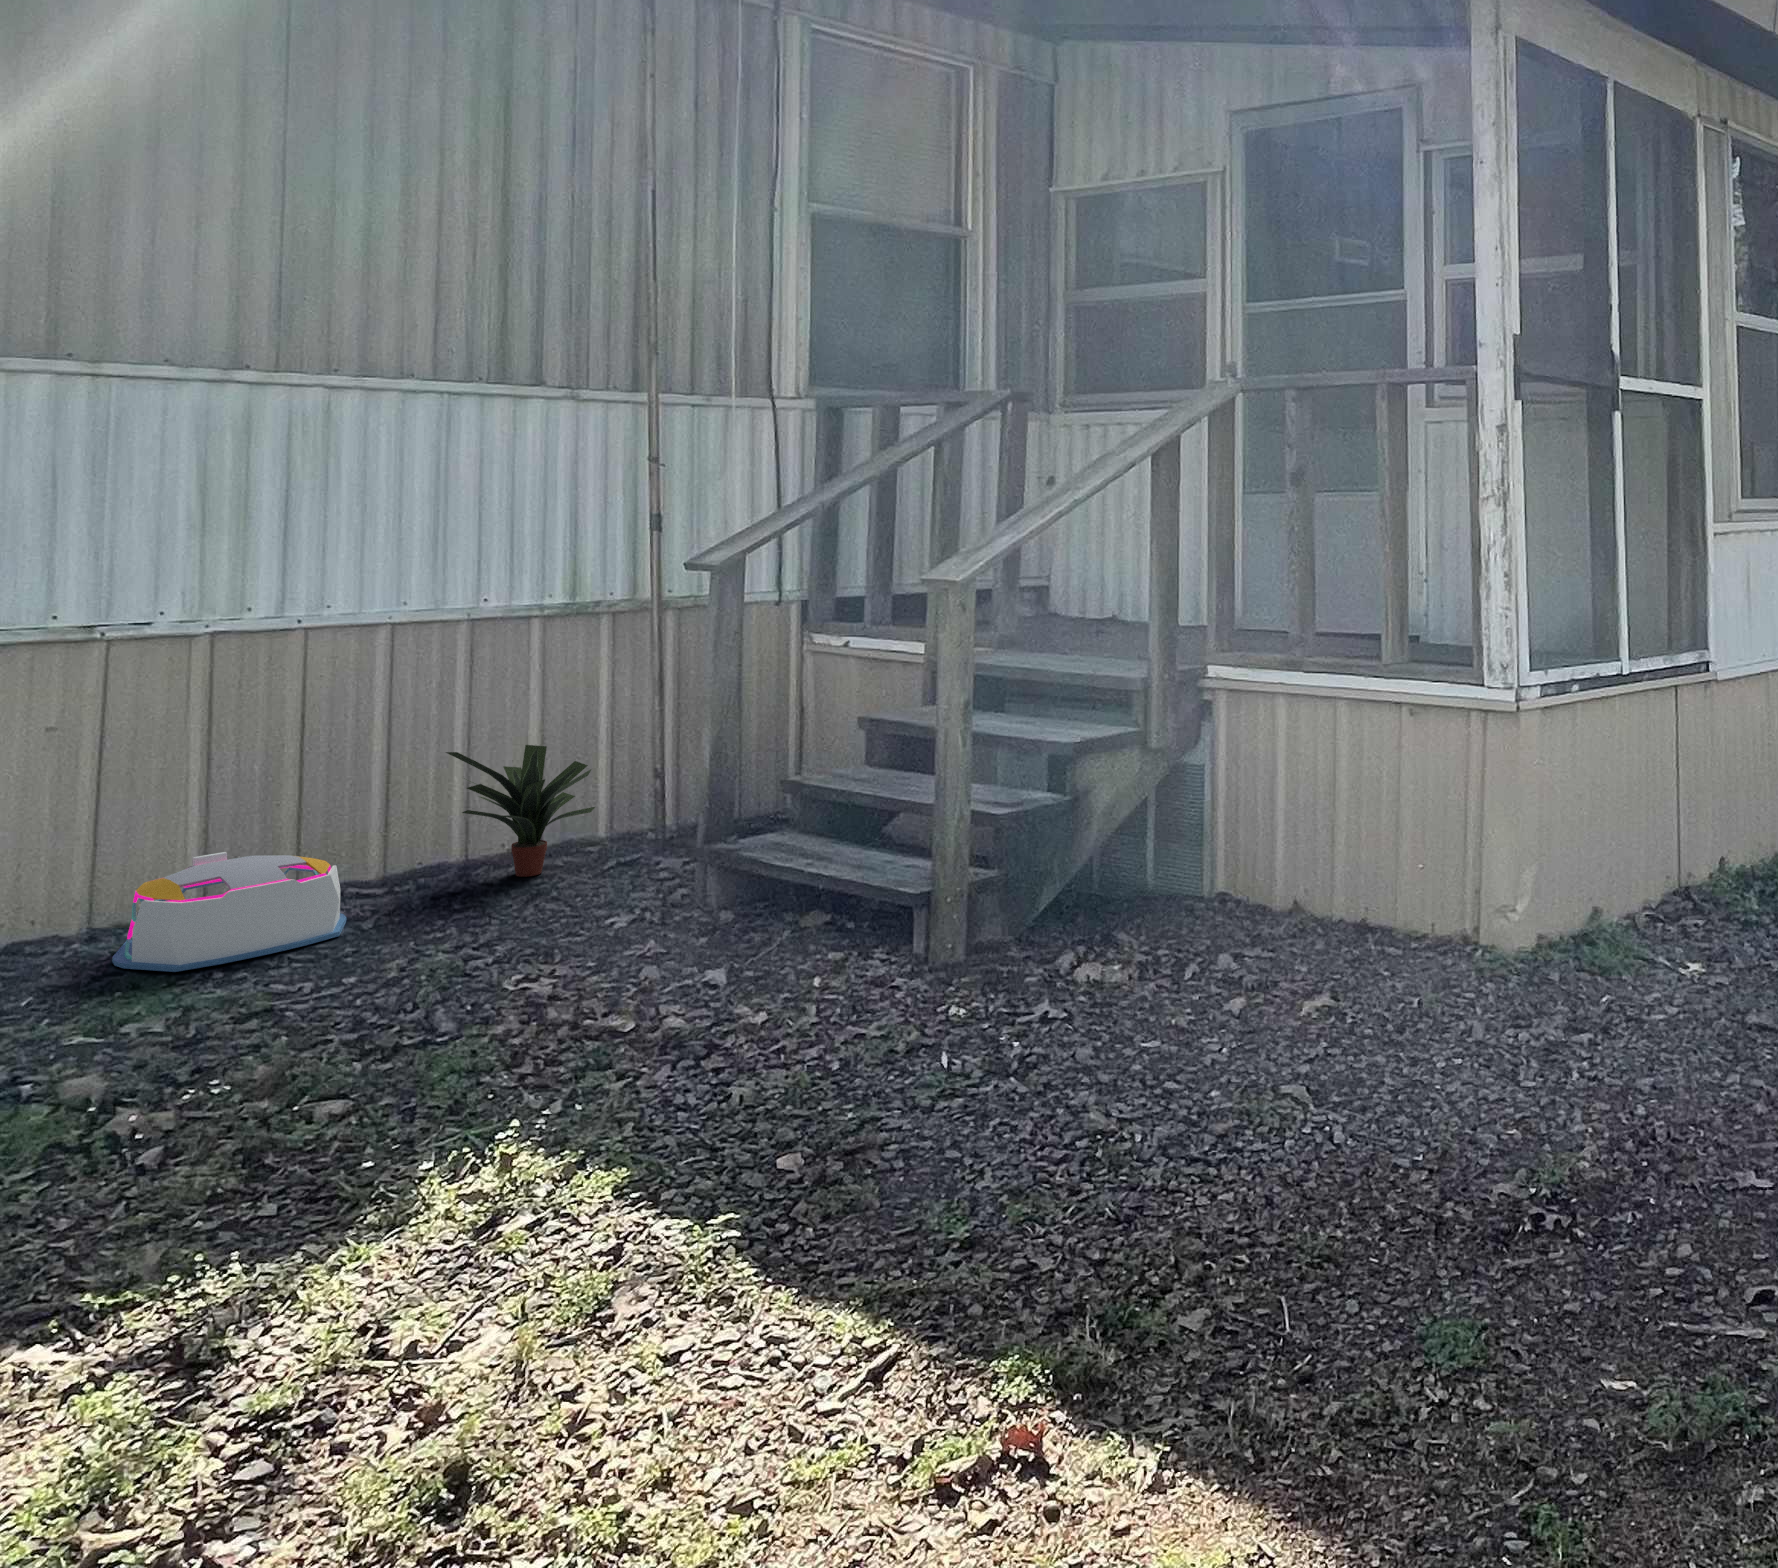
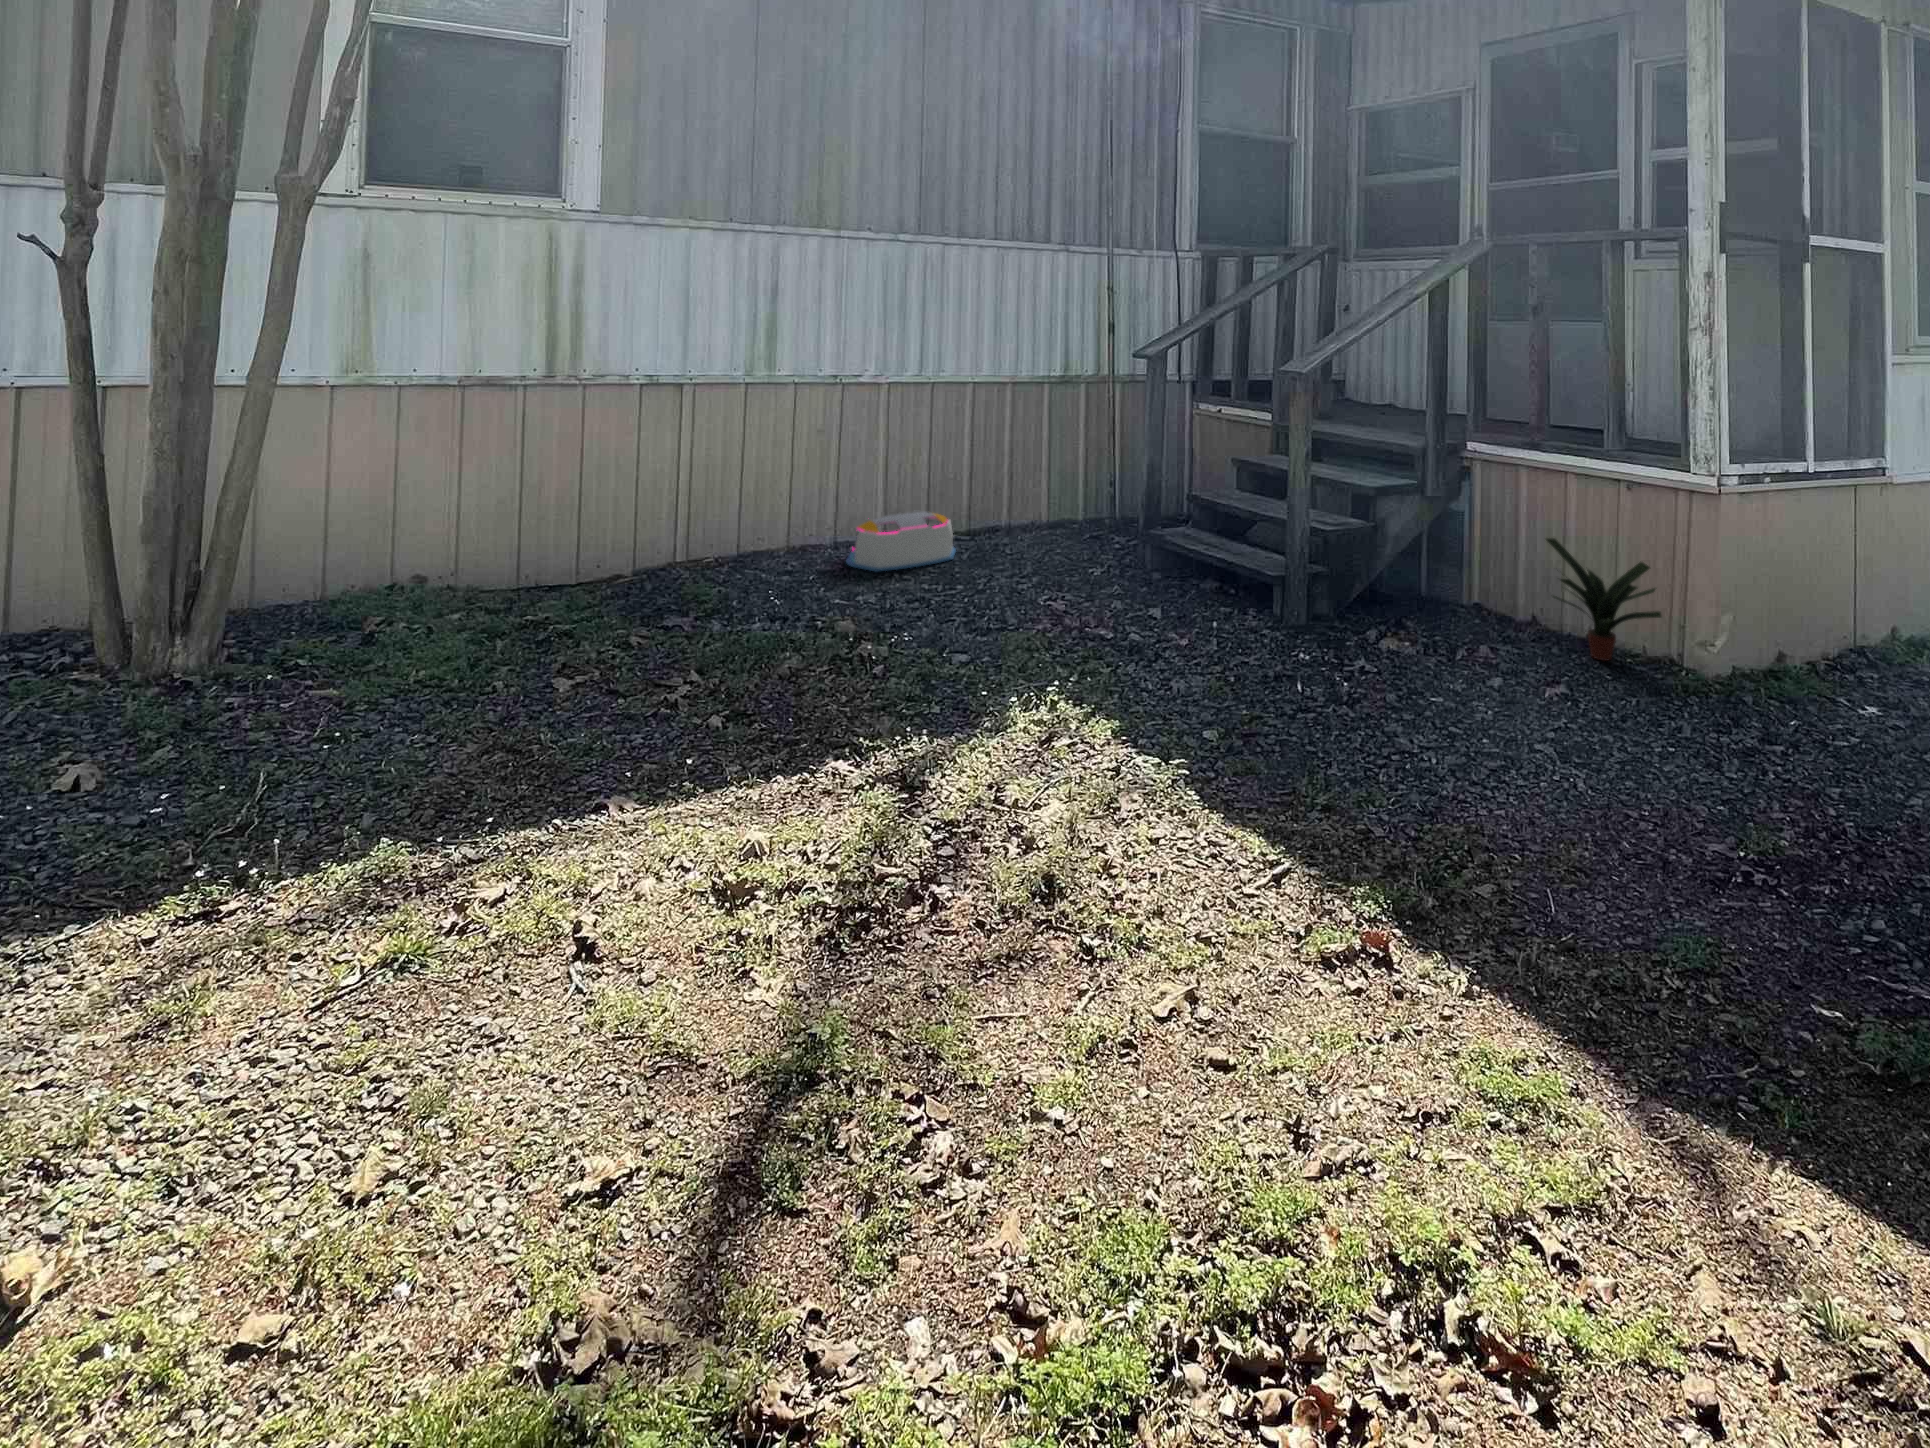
potted plant: present [446,745,595,877] -> present [1546,538,1661,661]

